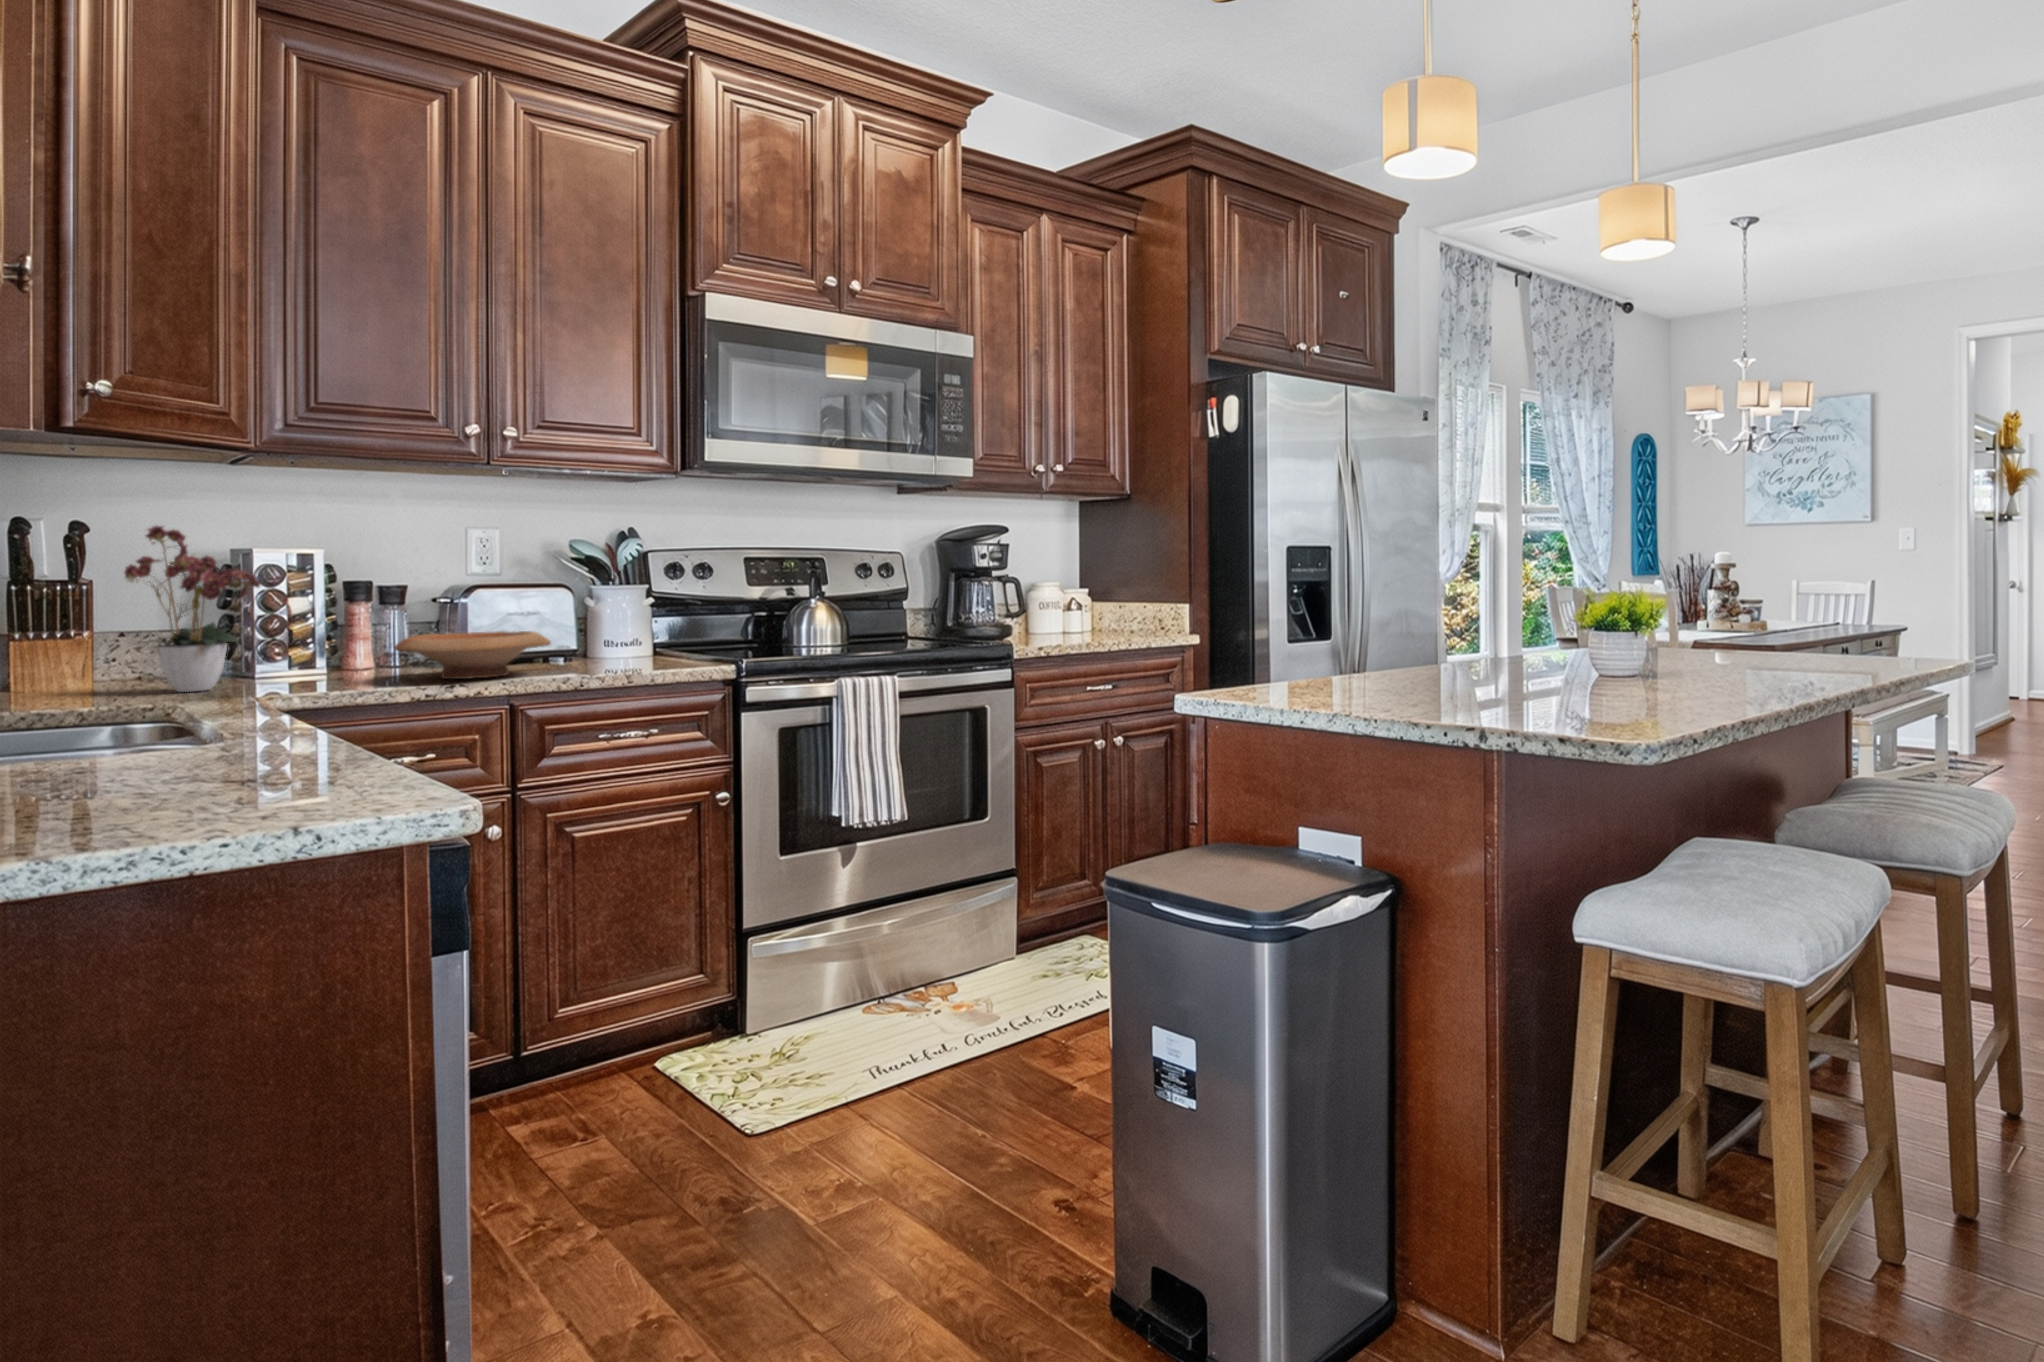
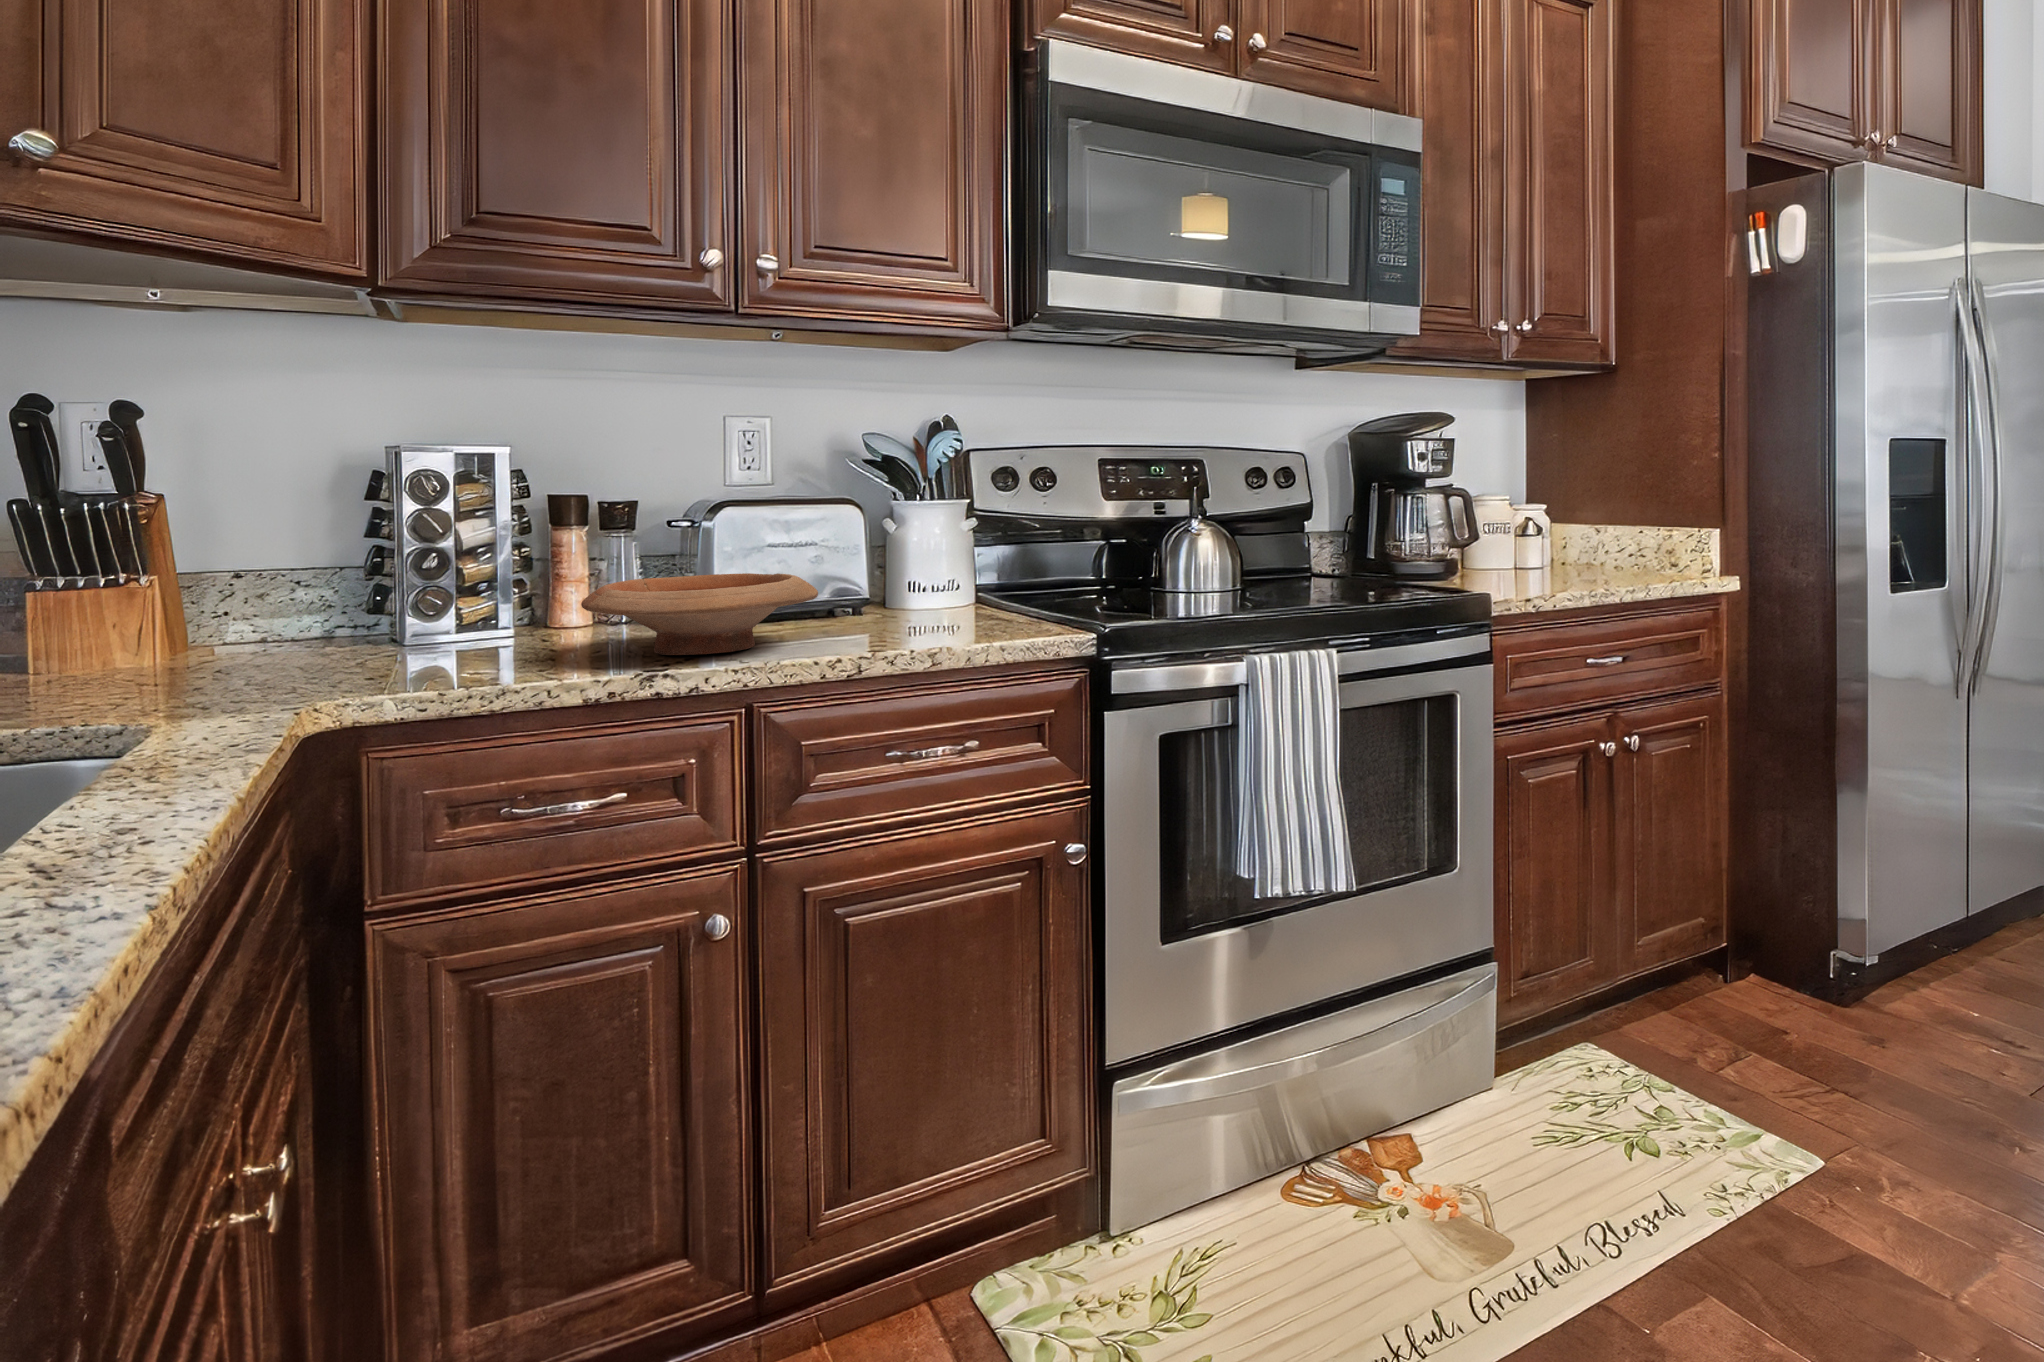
flower arrangement: present [124,526,261,692] -> none [168,390,399,675]

